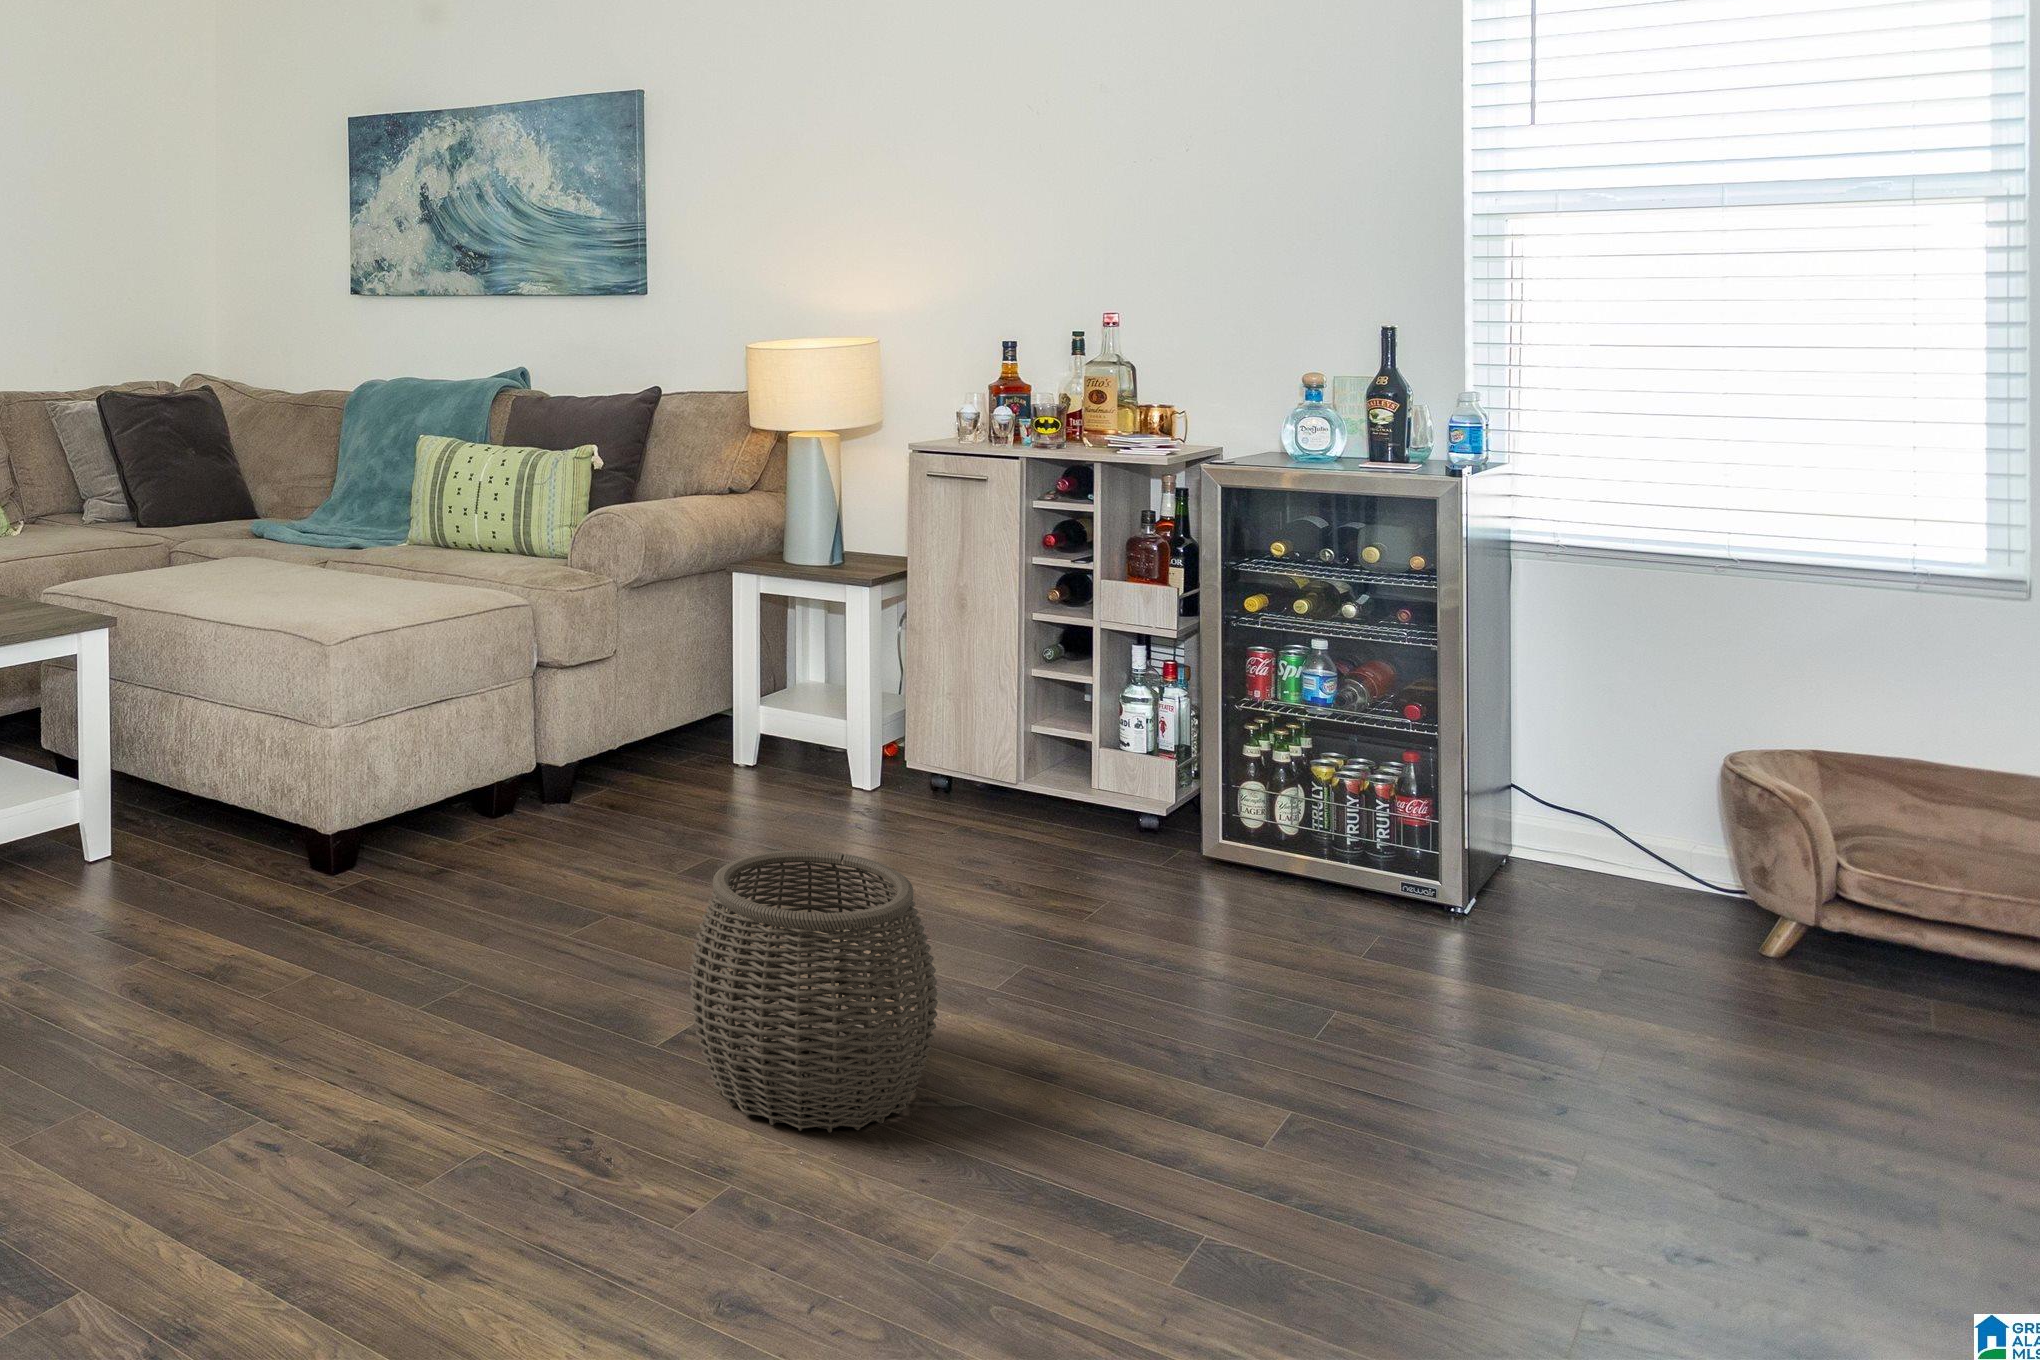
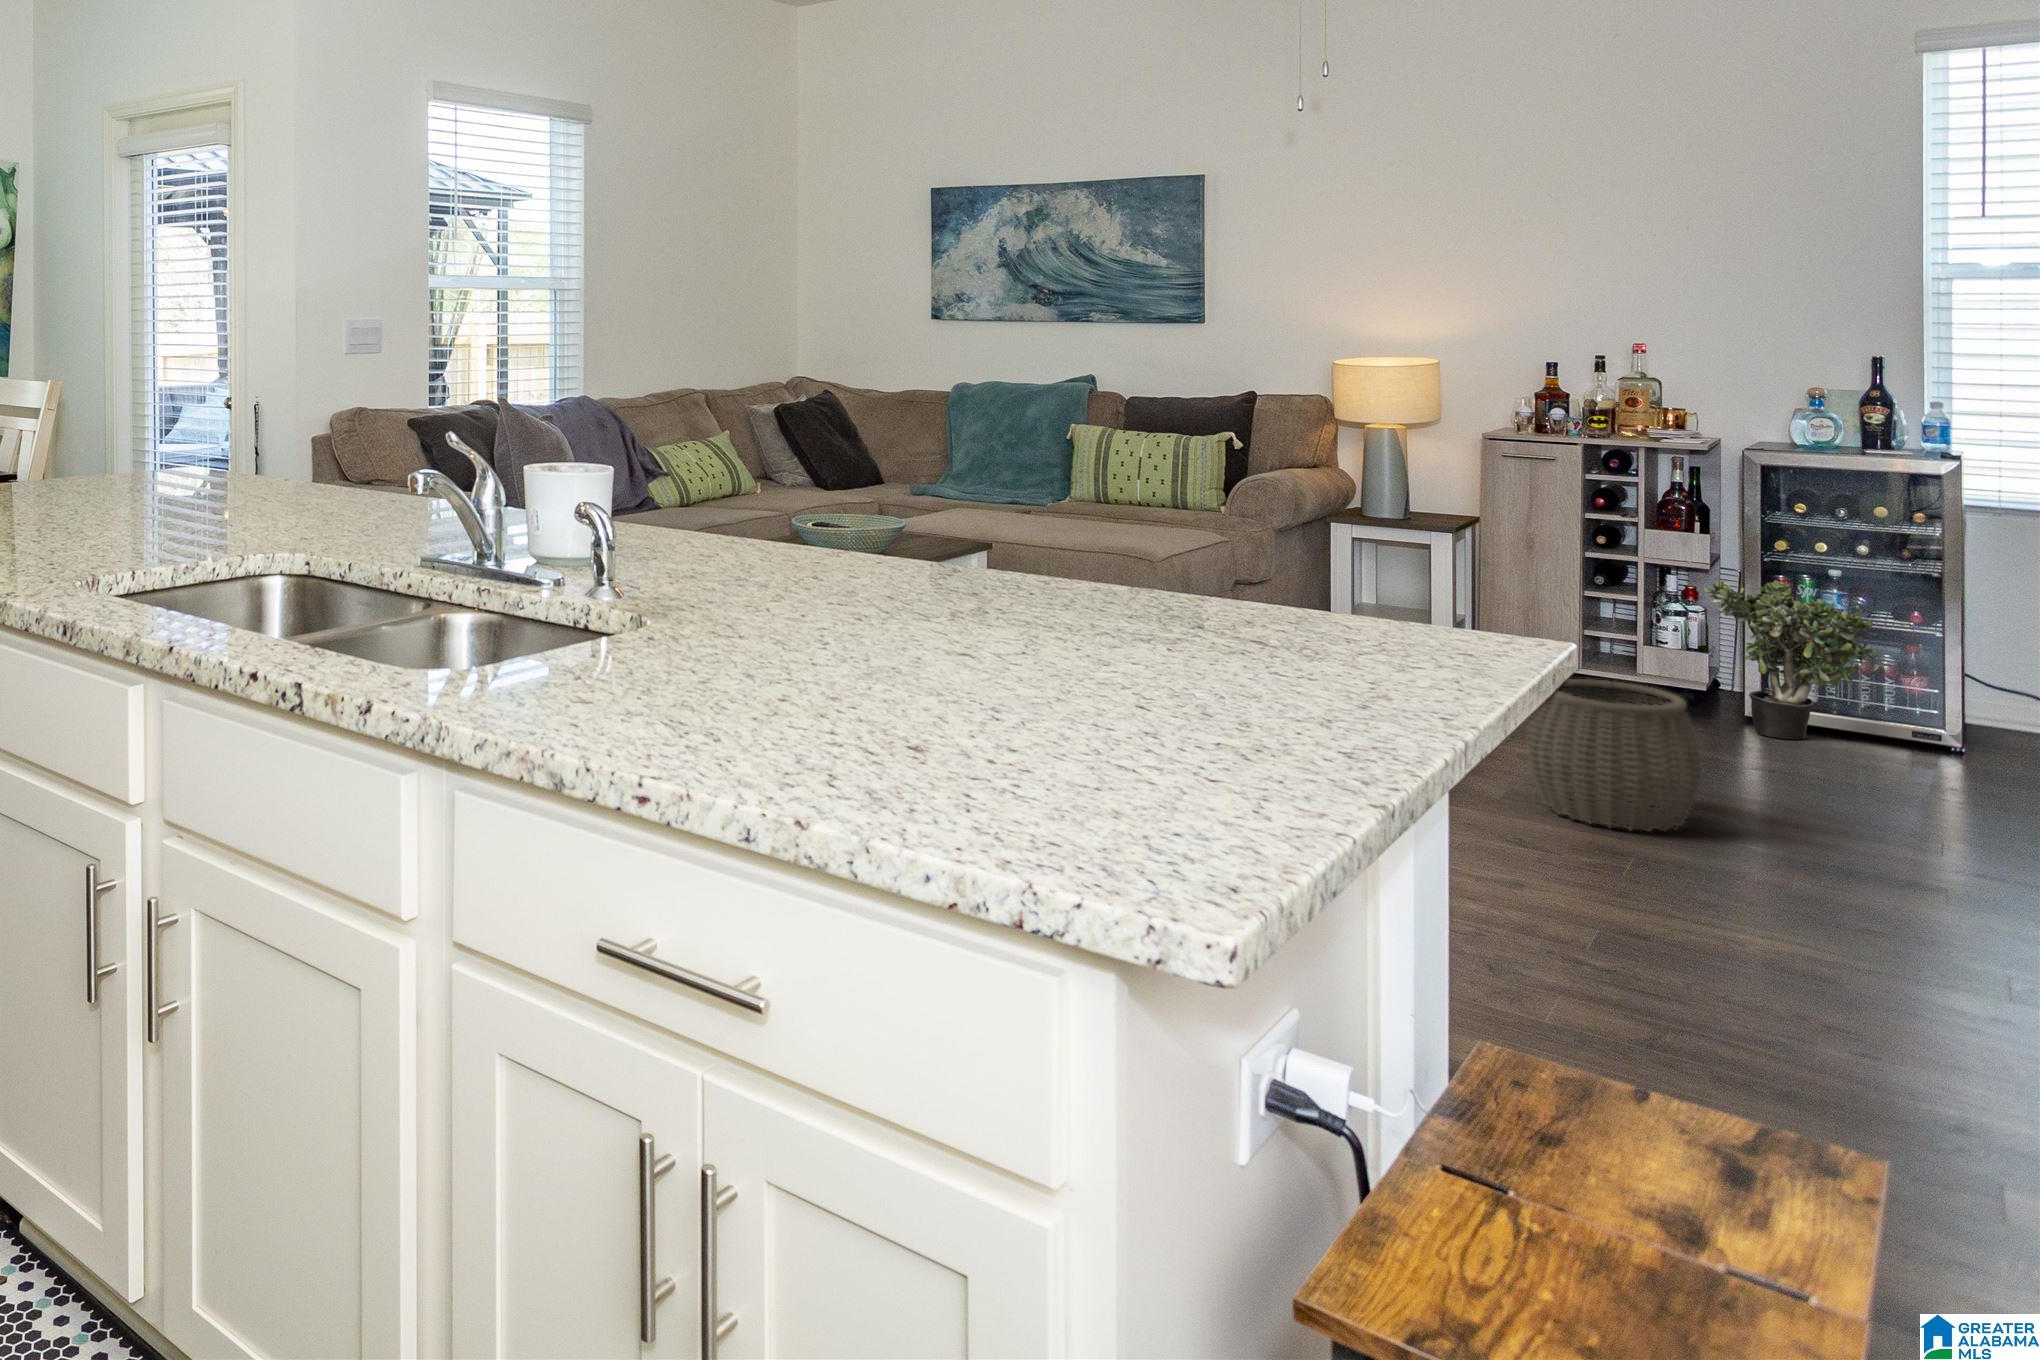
potted plant: none [1145,661,1357,903] -> present [1704,581,1877,739]

